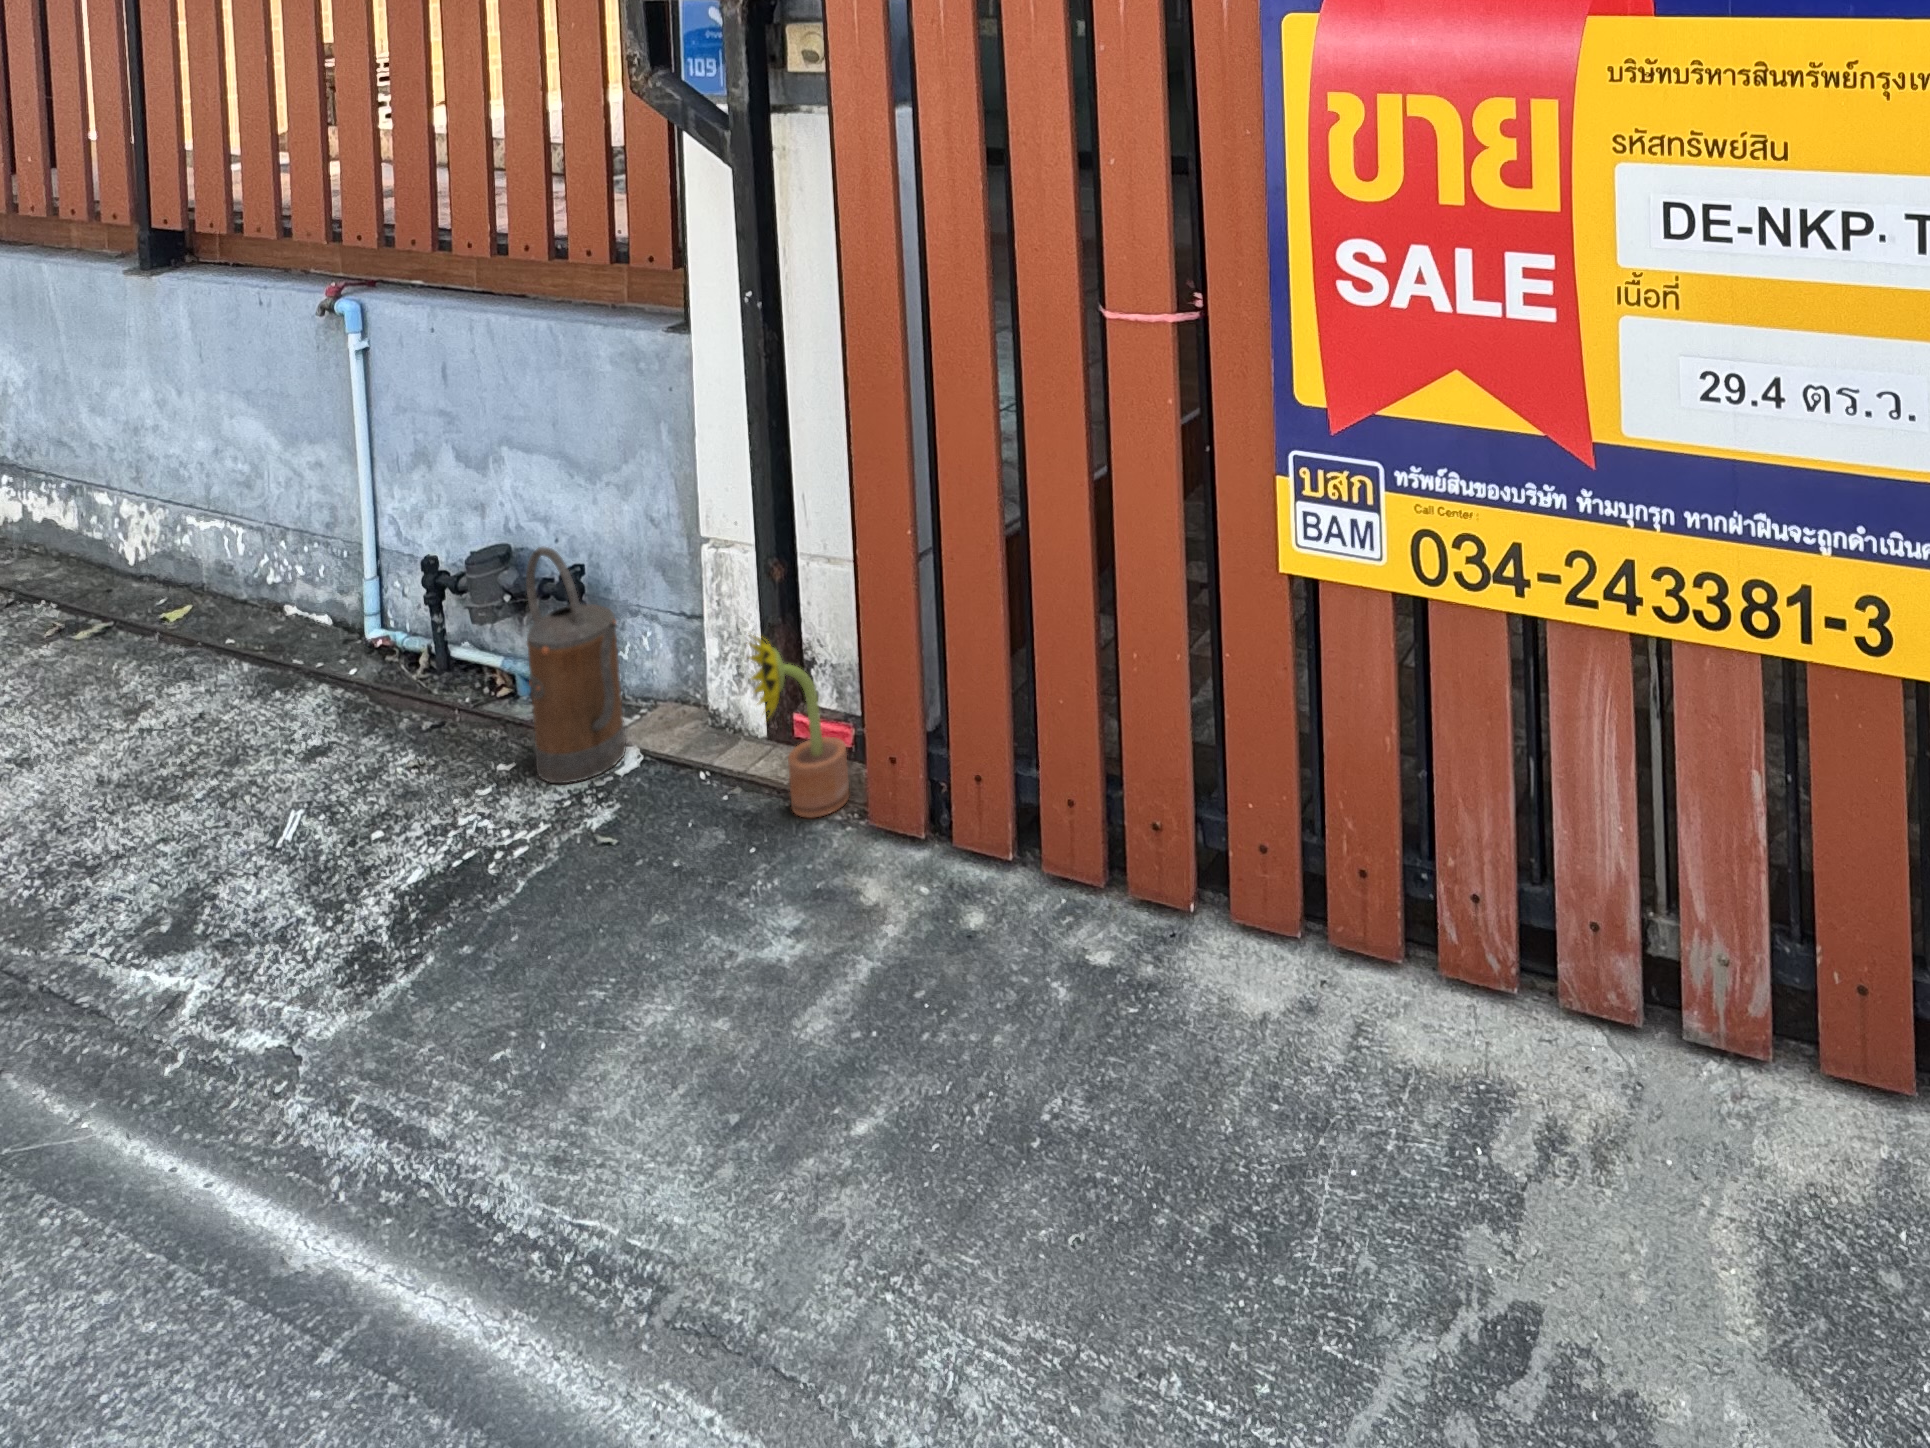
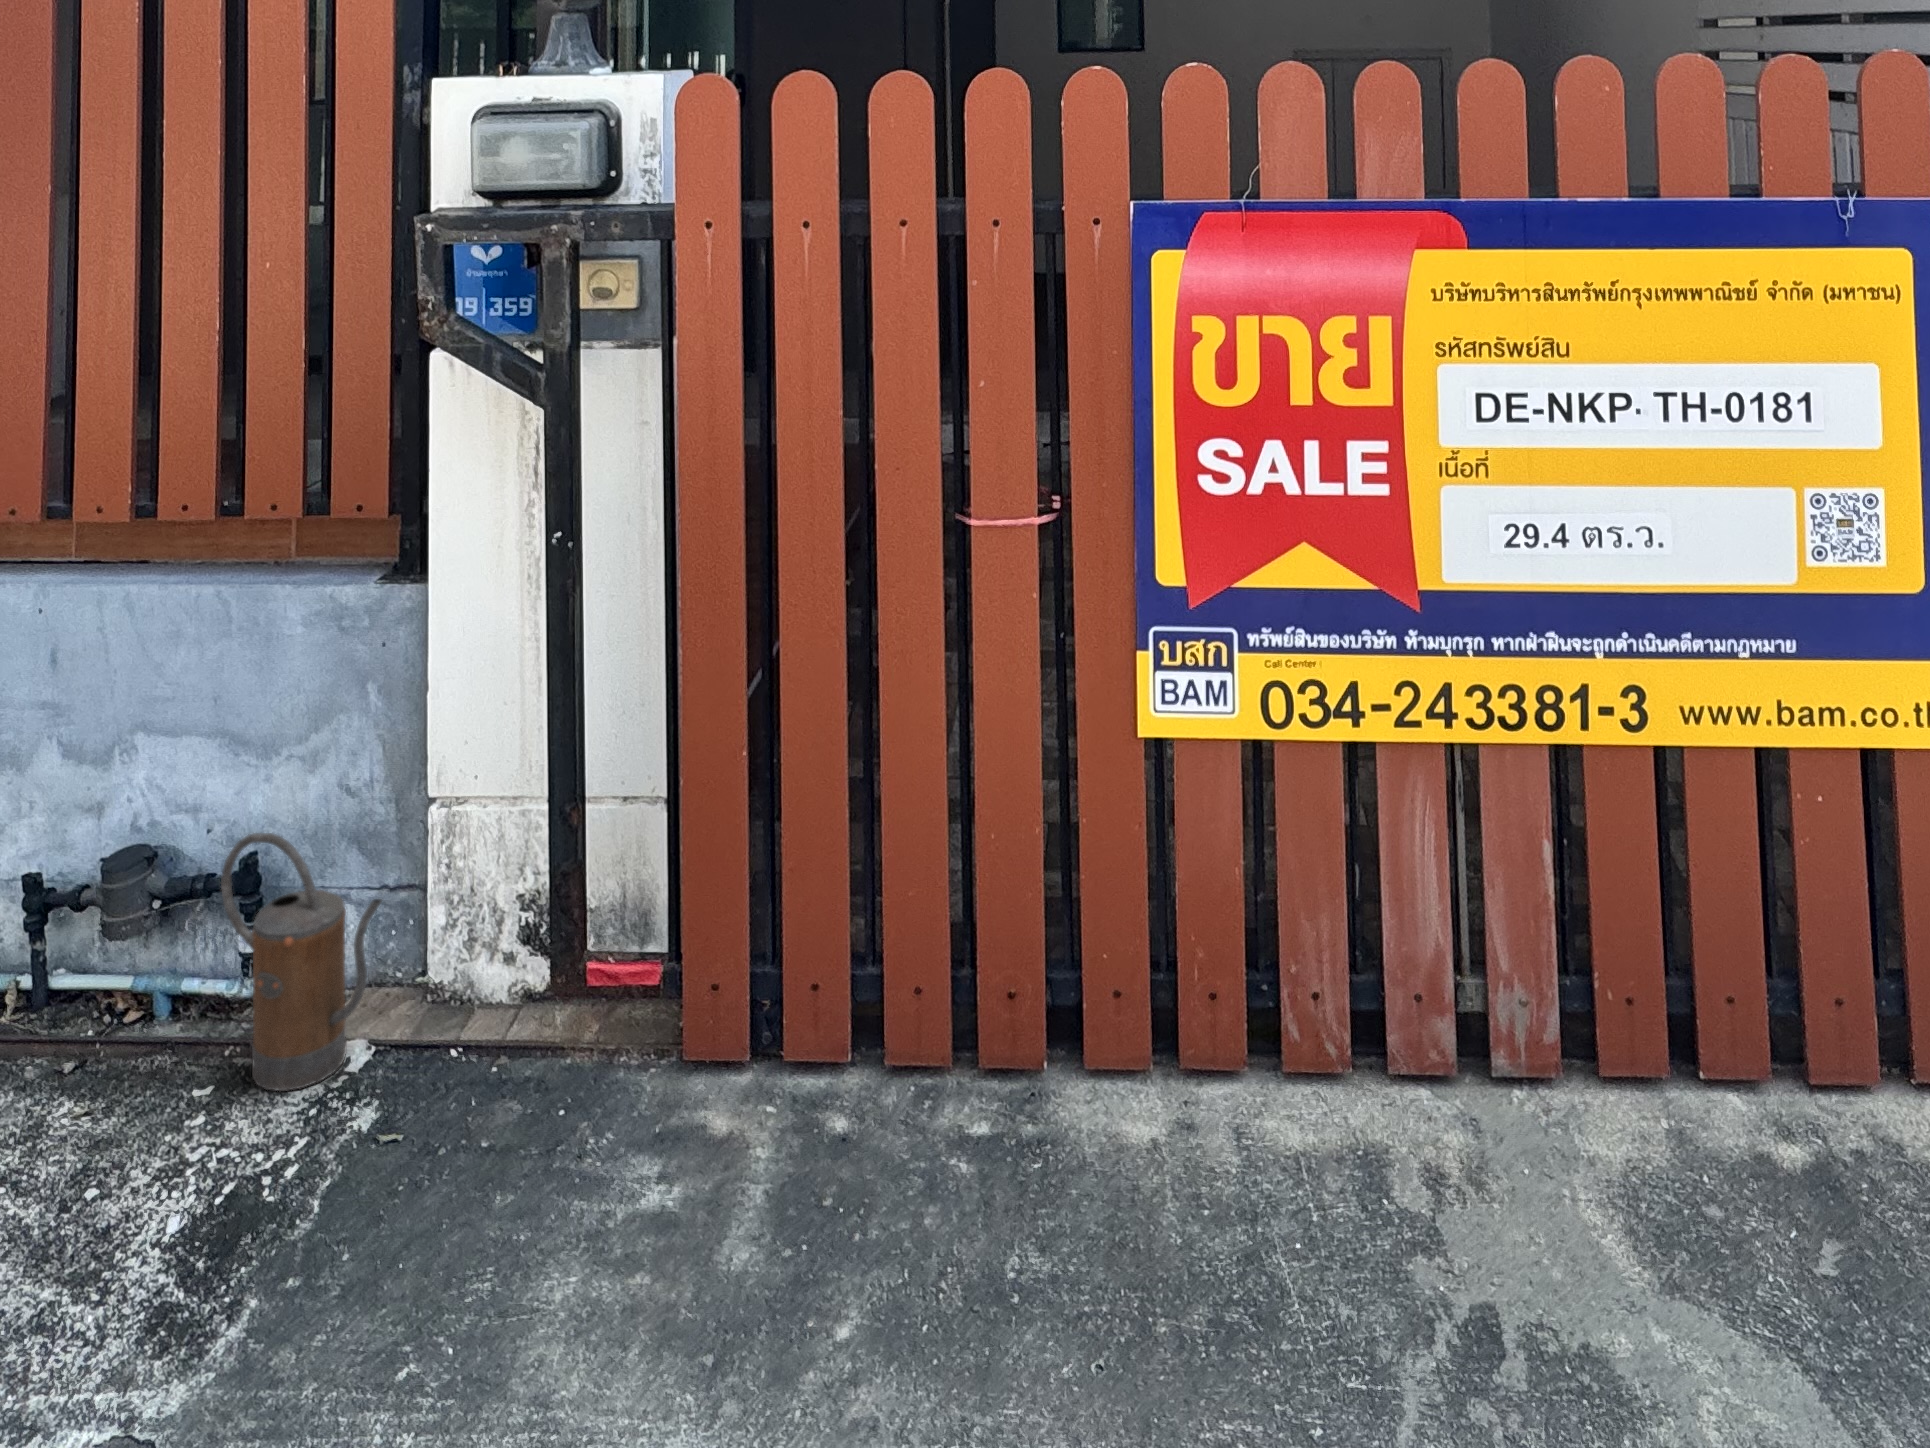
decorative plant: present [749,635,849,818] -> none [530,881,632,1070]

